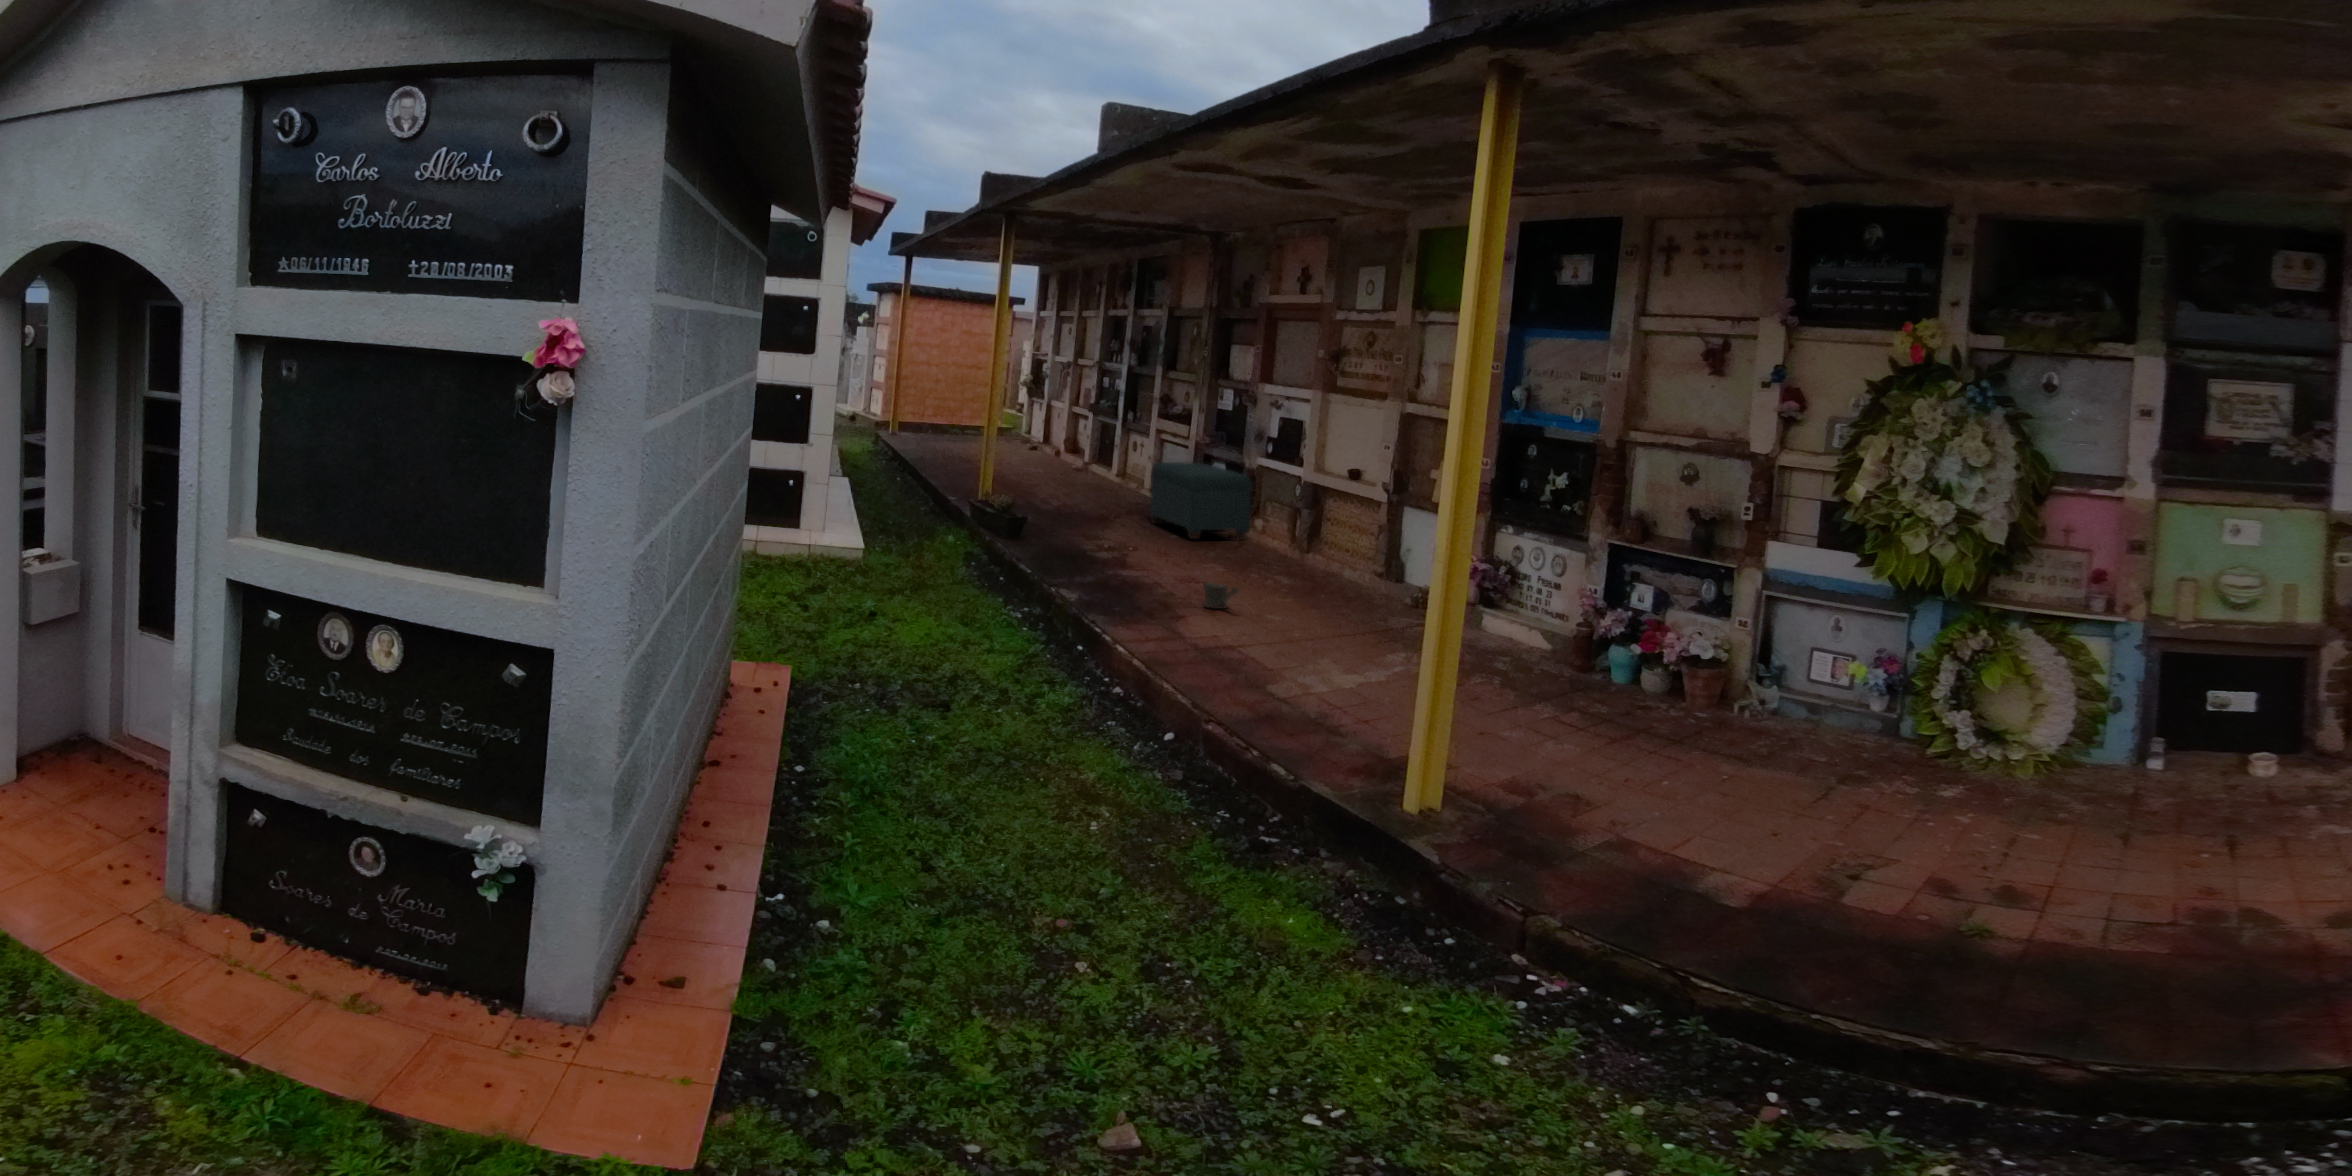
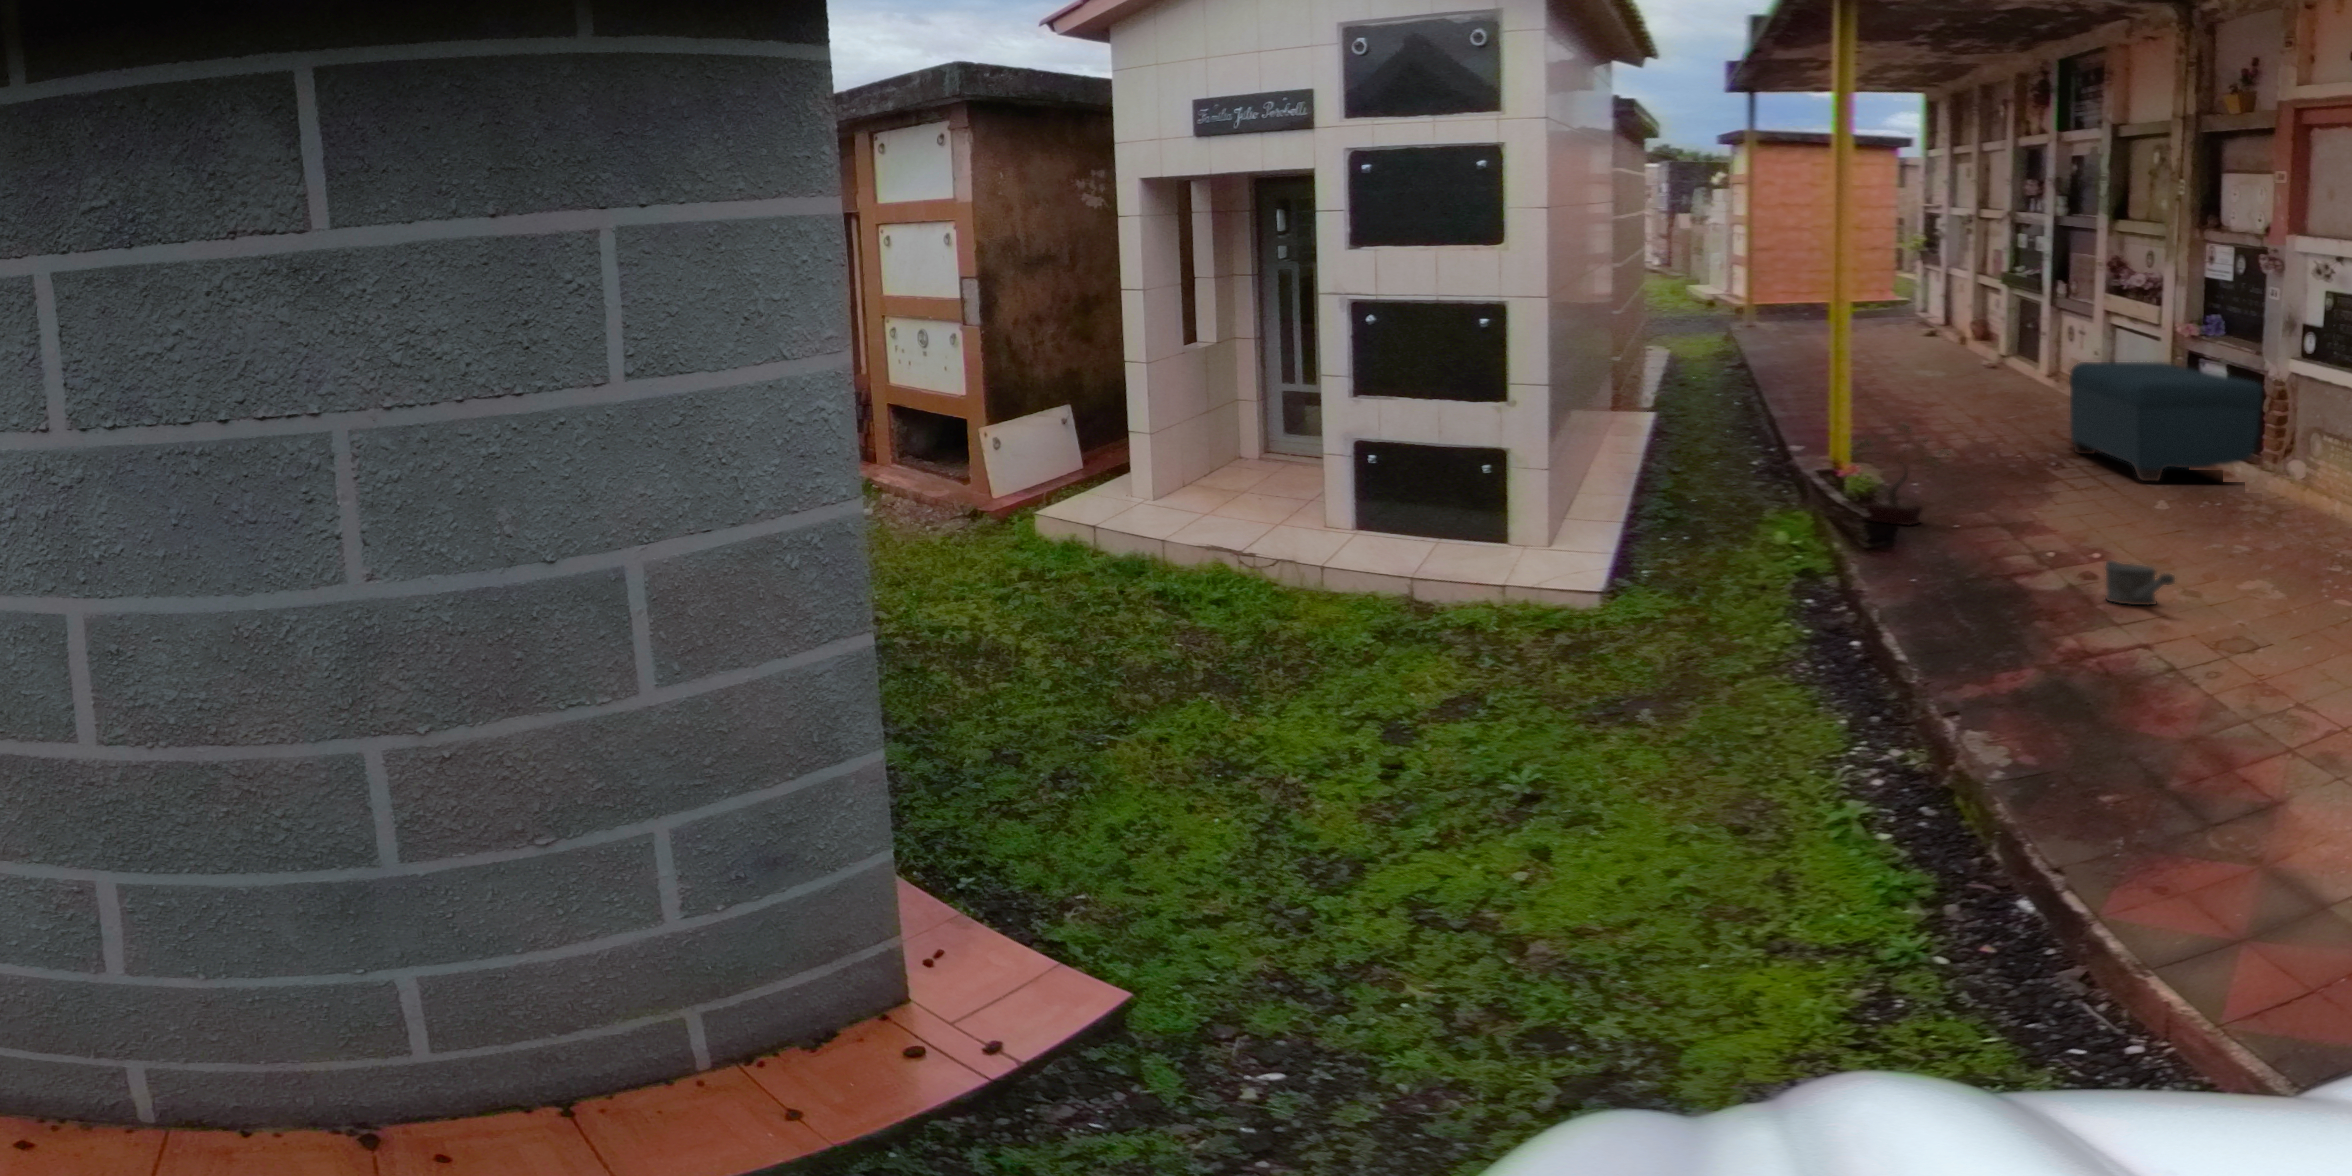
potted plant: none [1061,499,1120,569] -> present [1854,426,1951,525]

